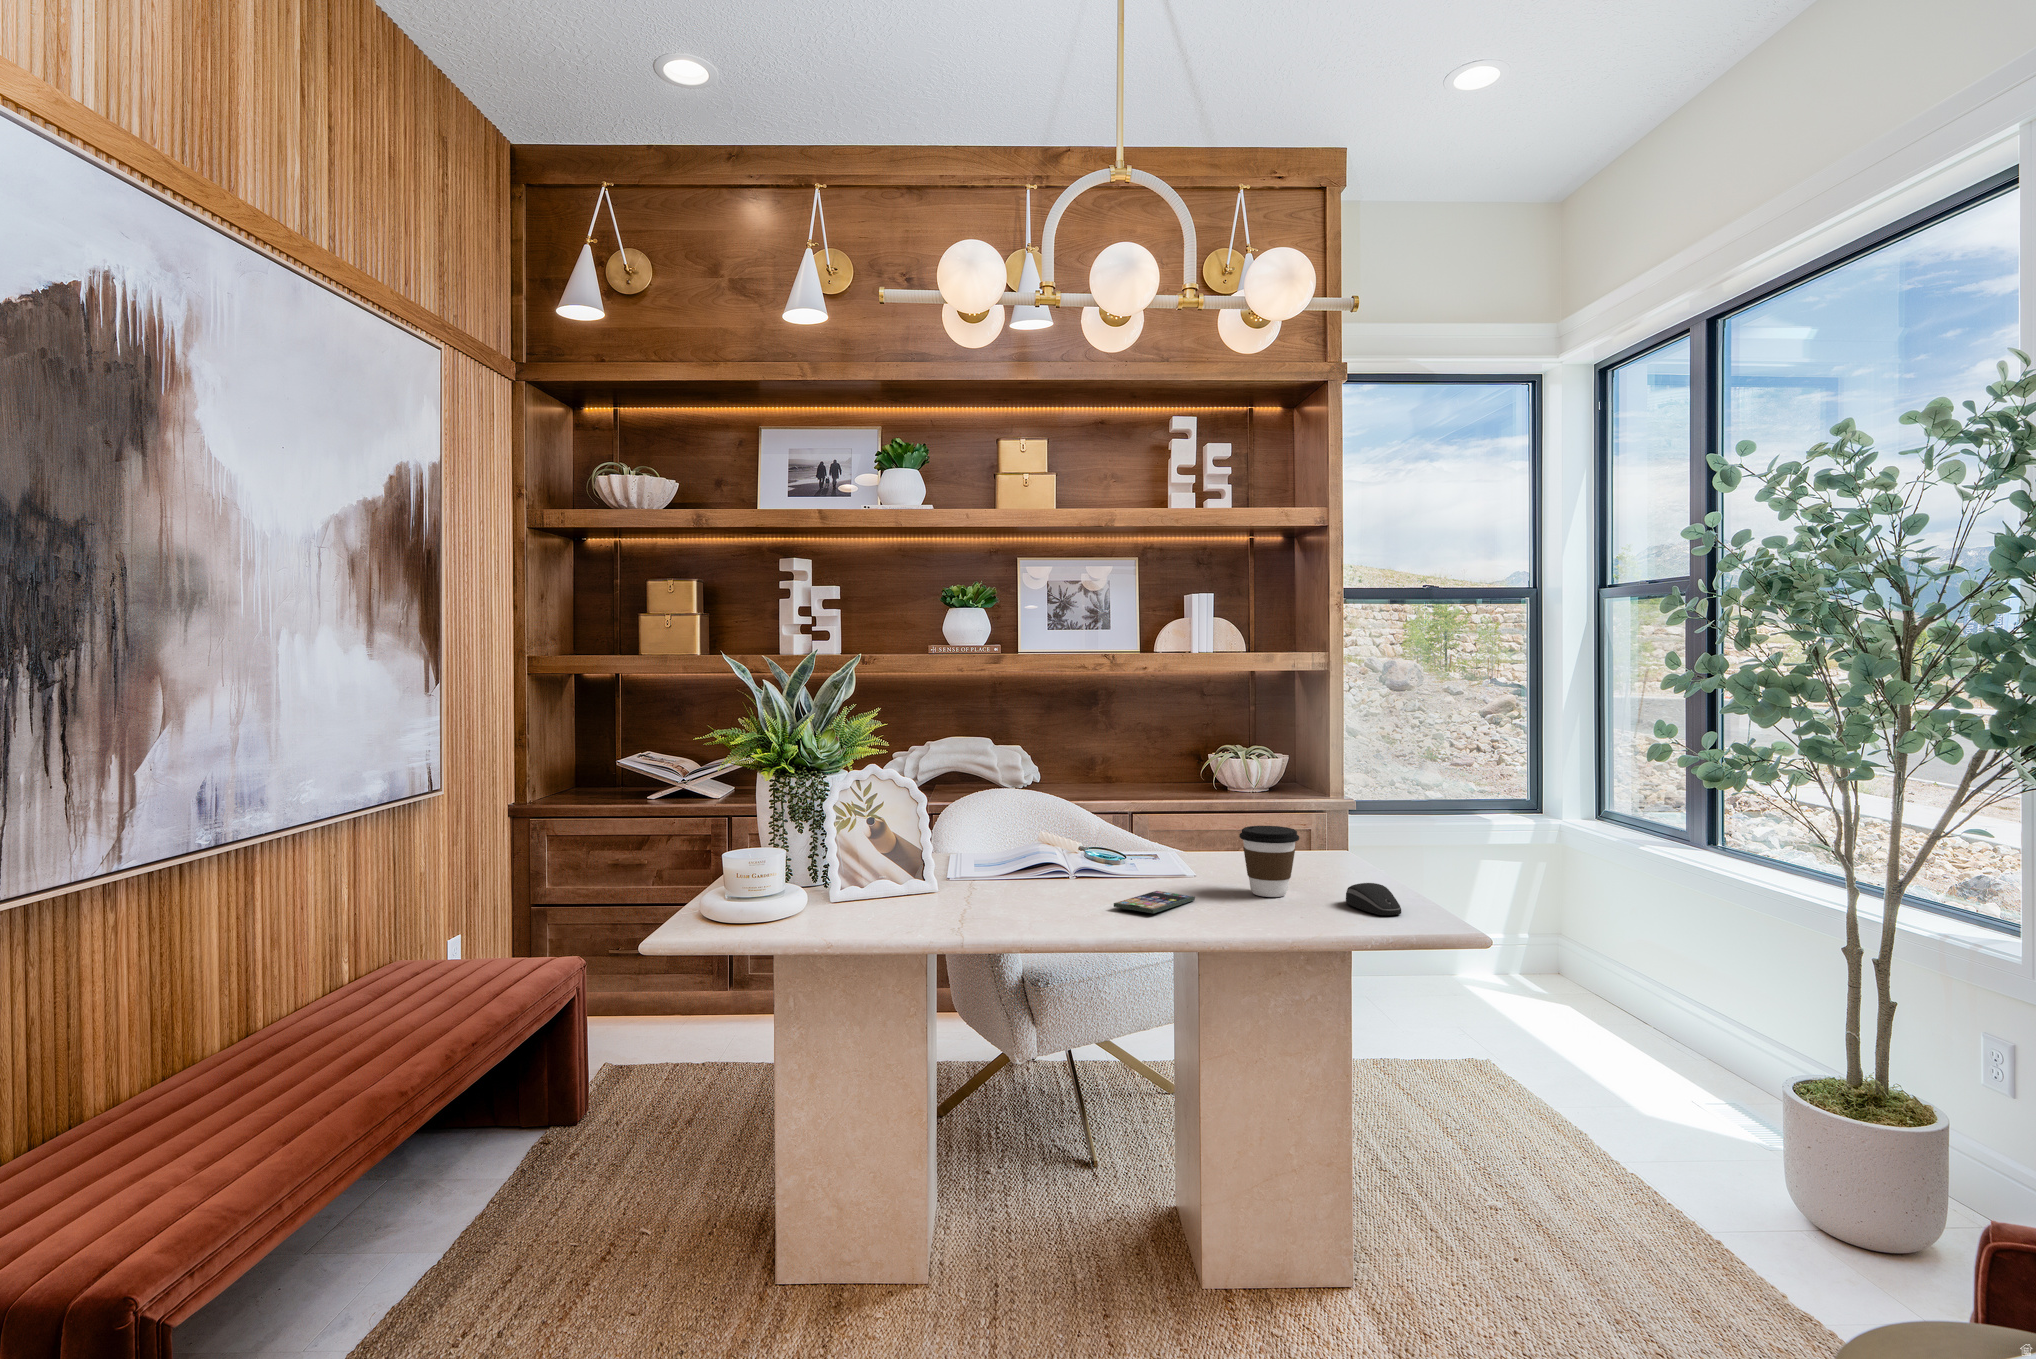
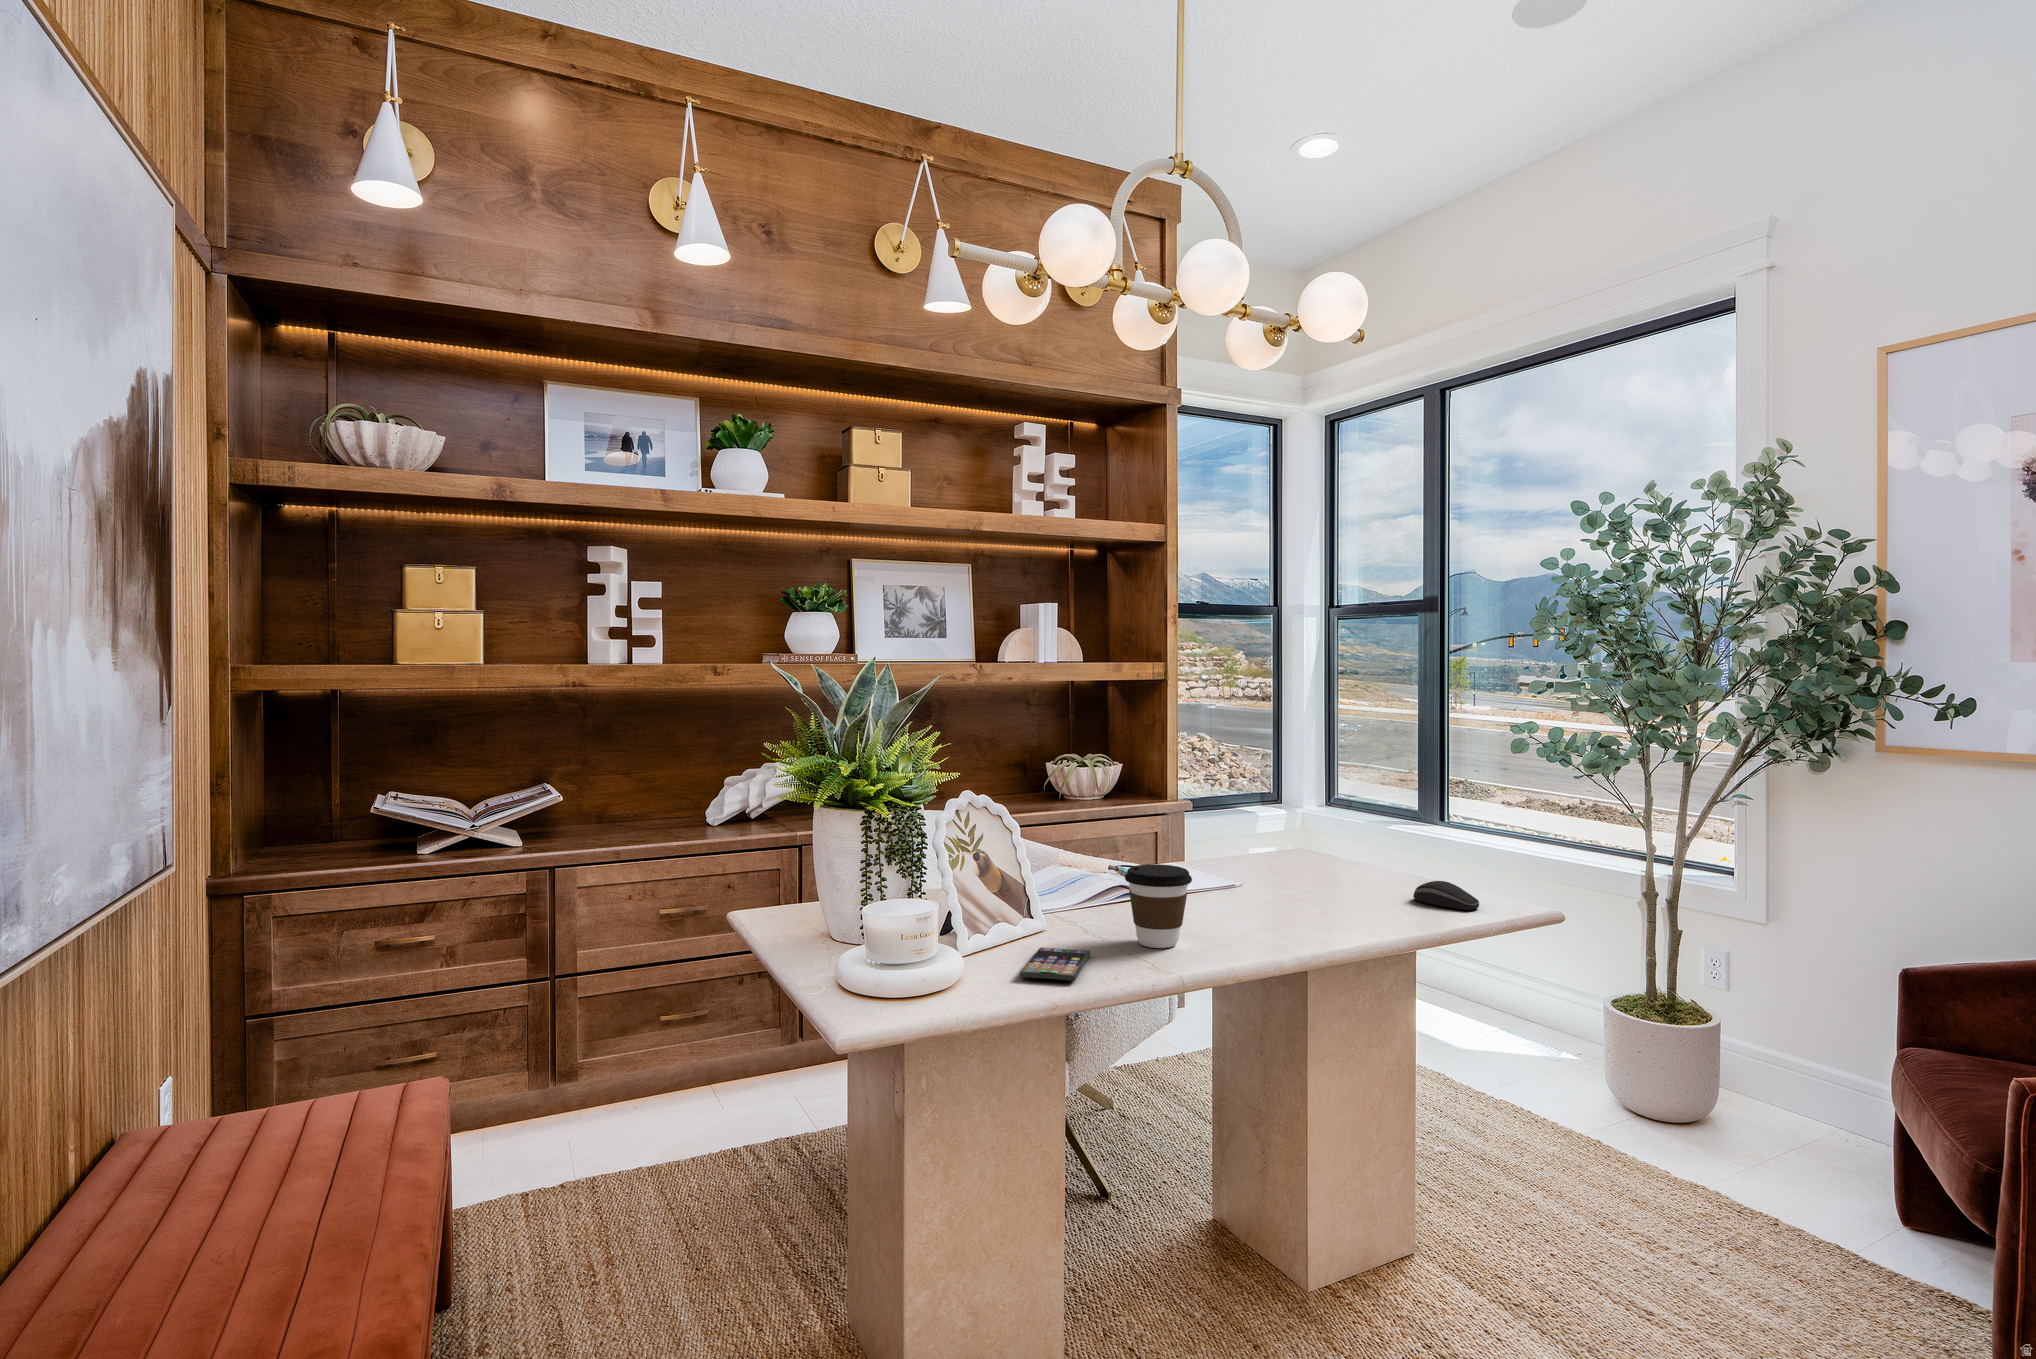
coffee cup: present [1239,826,1299,897] -> present [1125,864,1192,948]
smartphone: present [1114,891,1195,913] -> present [1020,947,1090,980]

